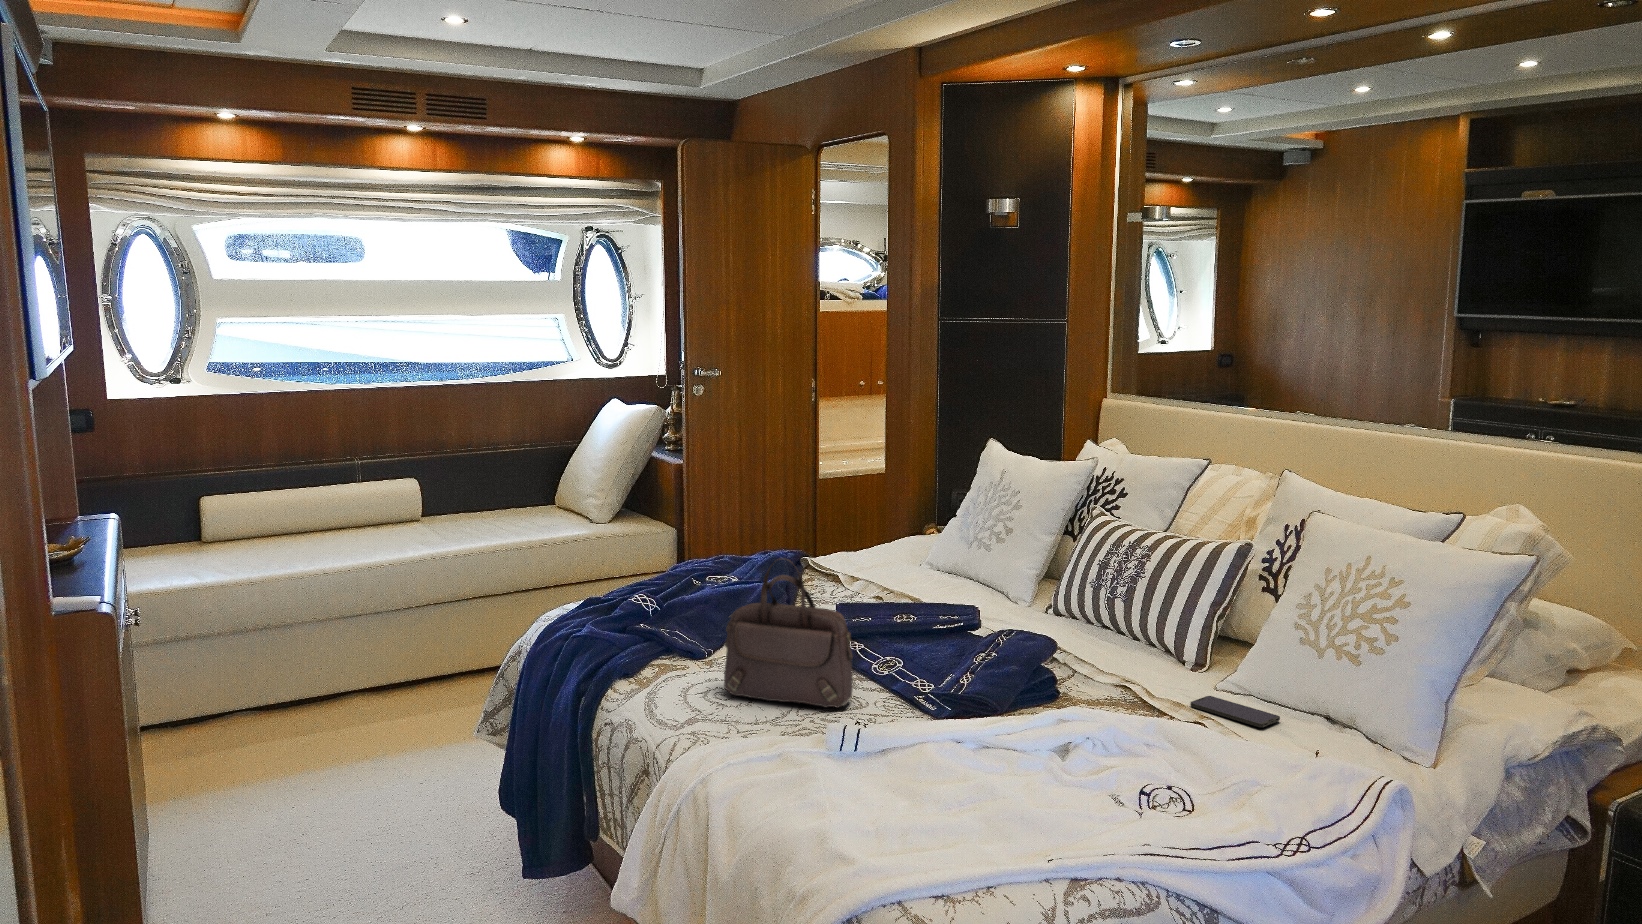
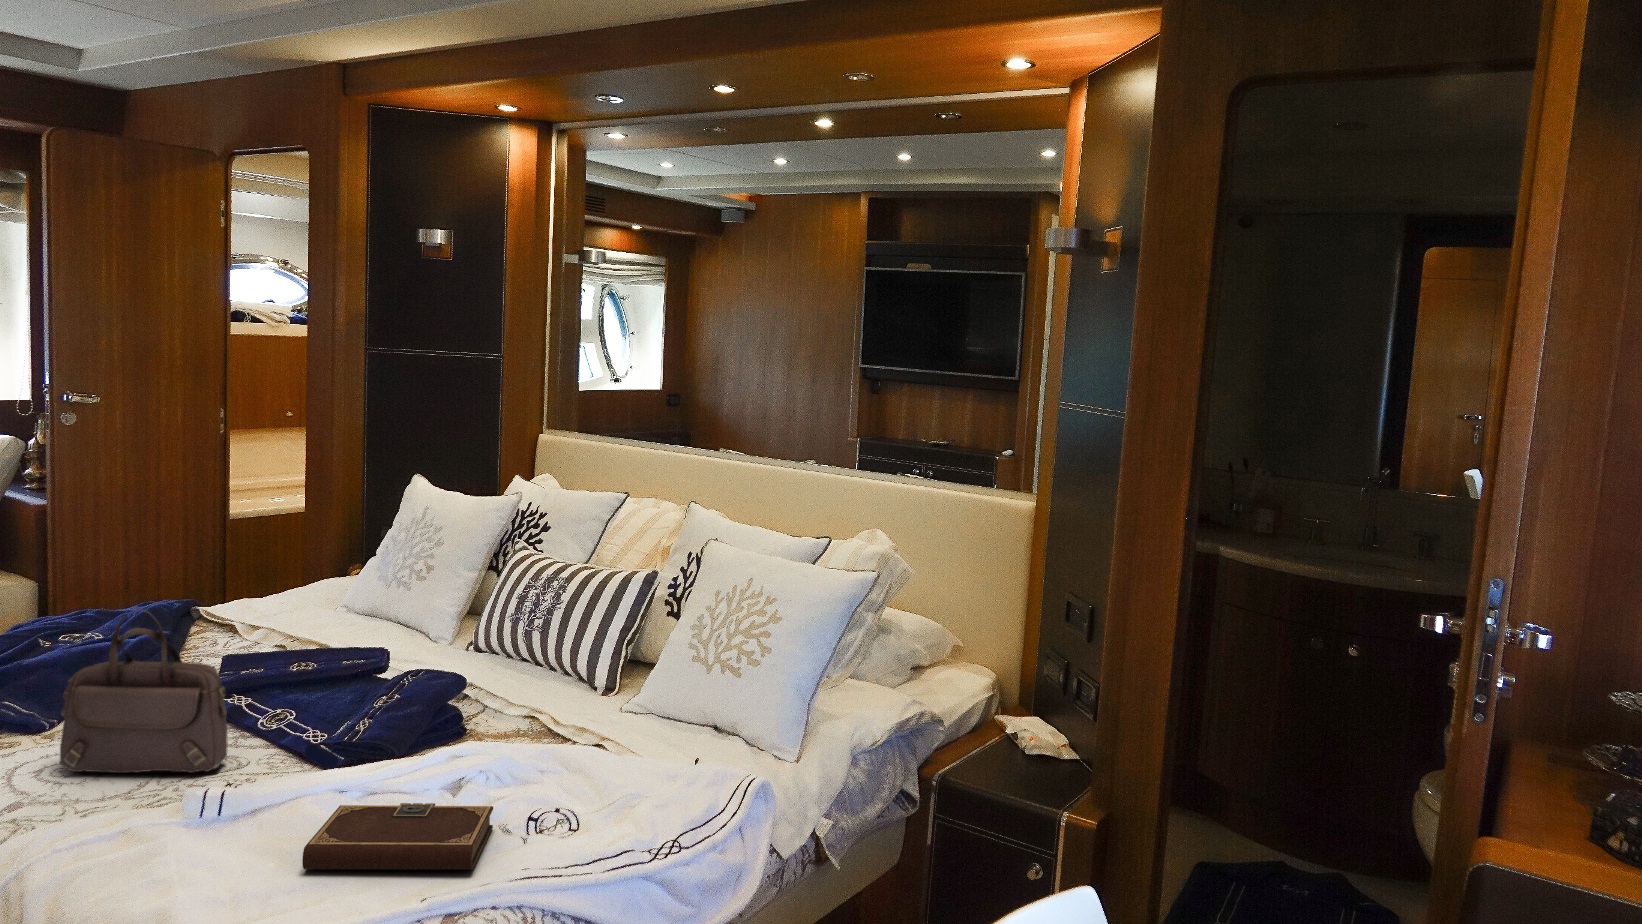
smartphone: present [1190,696,1280,728] -> none [593,718,673,743]
notebook: none [933,755,1105,838] -> present [302,803,493,870]

